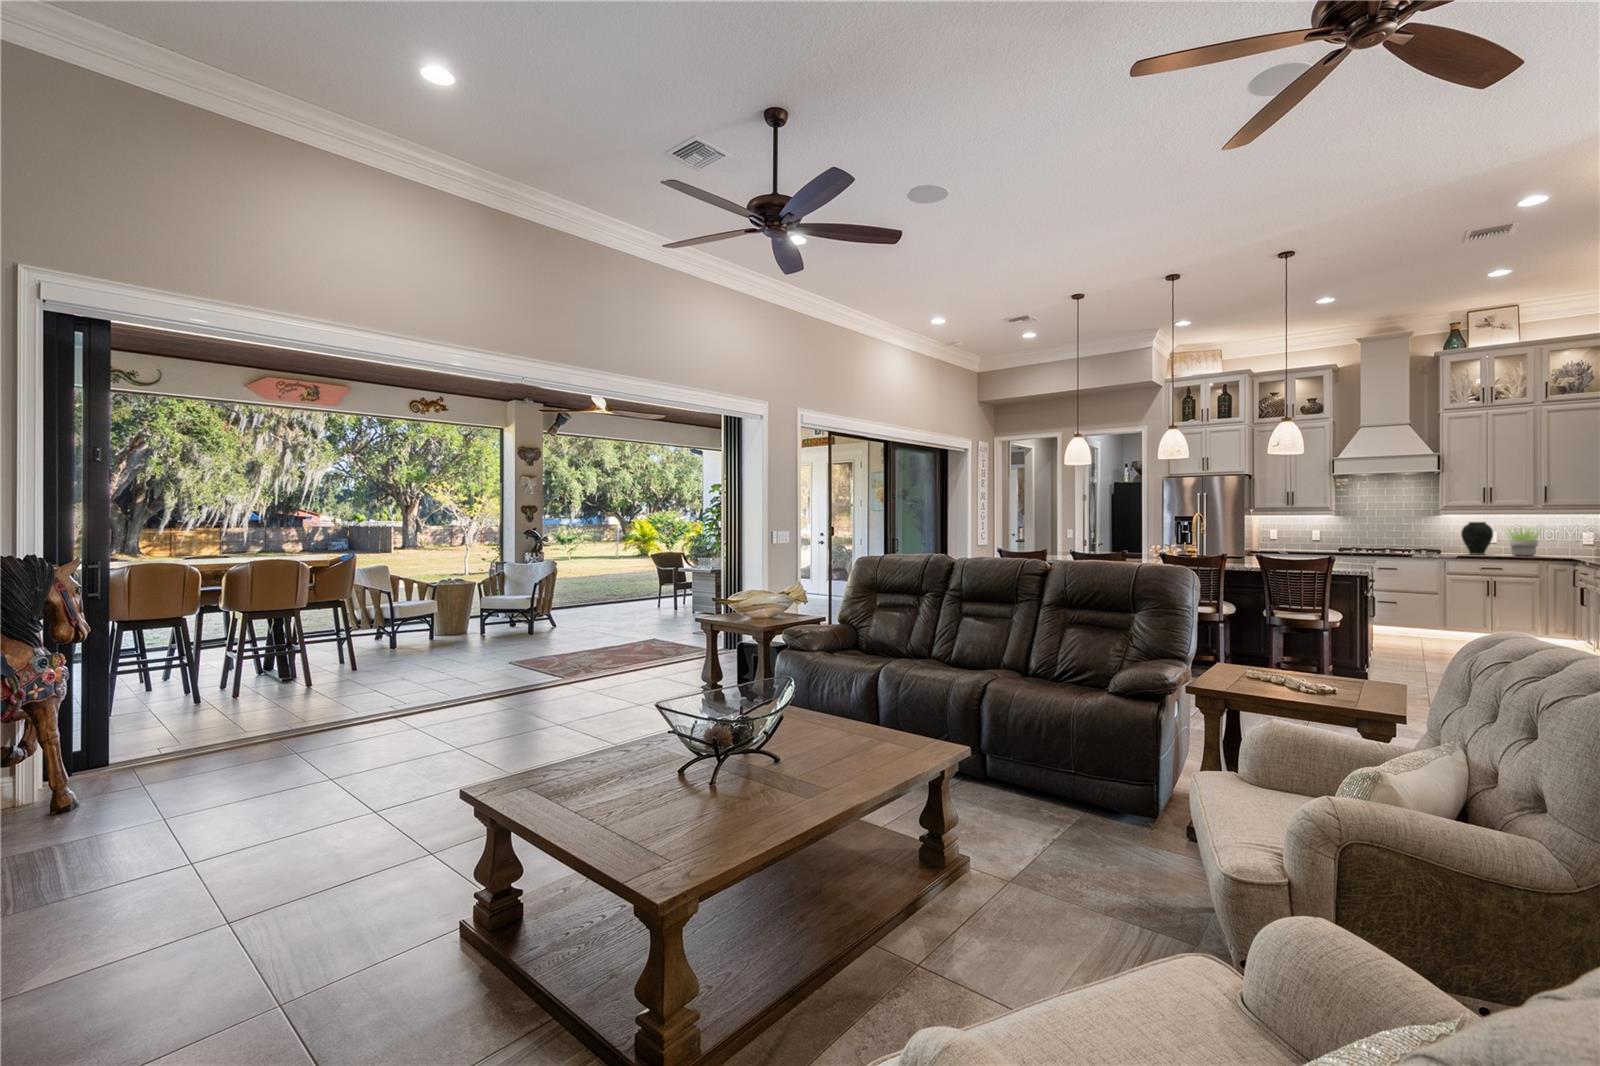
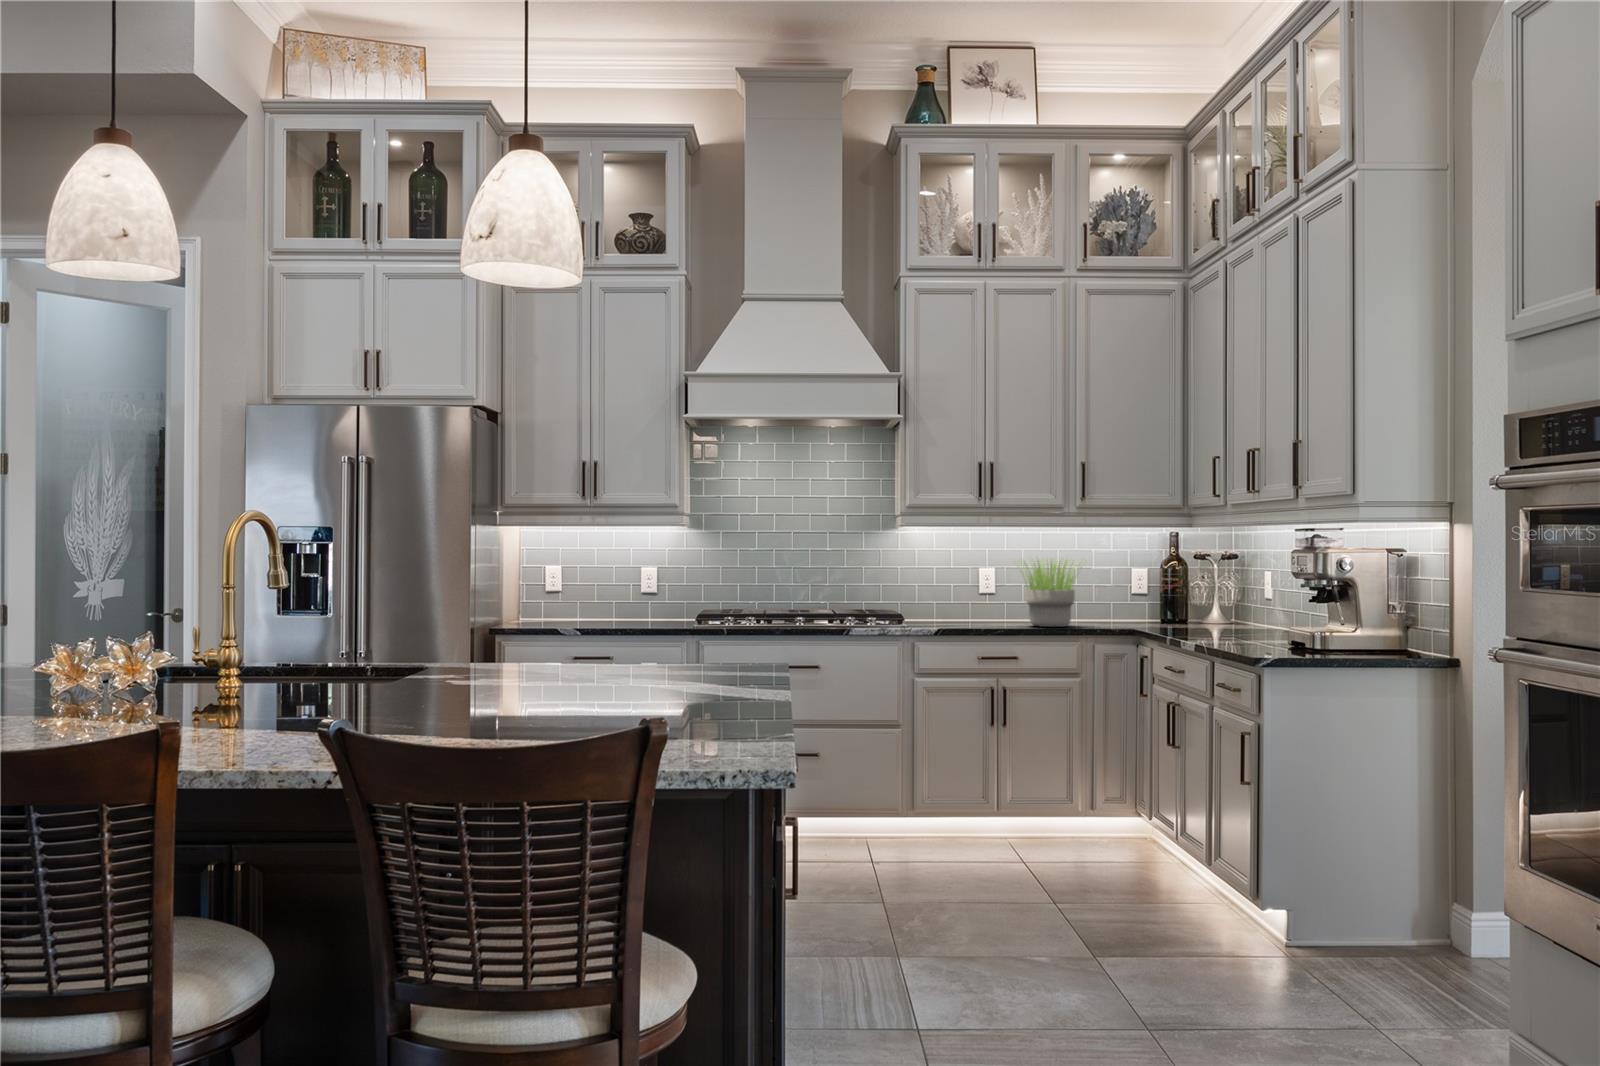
vase: present [1461,522,1493,555] -> none [934,544,990,621]

